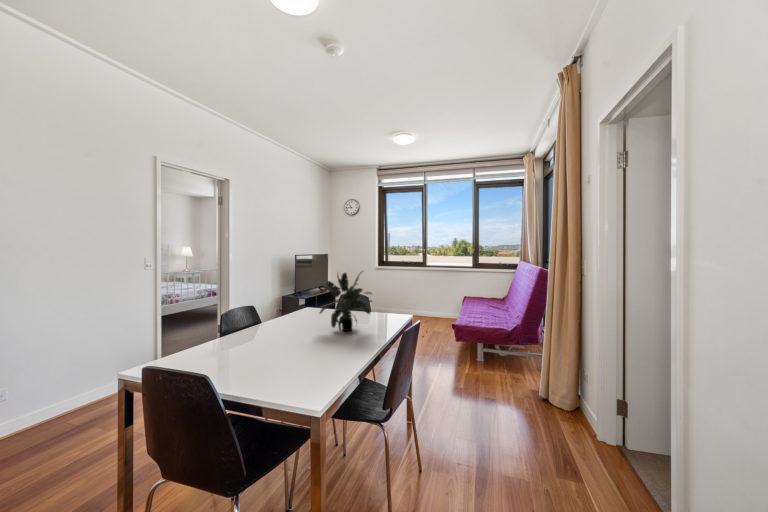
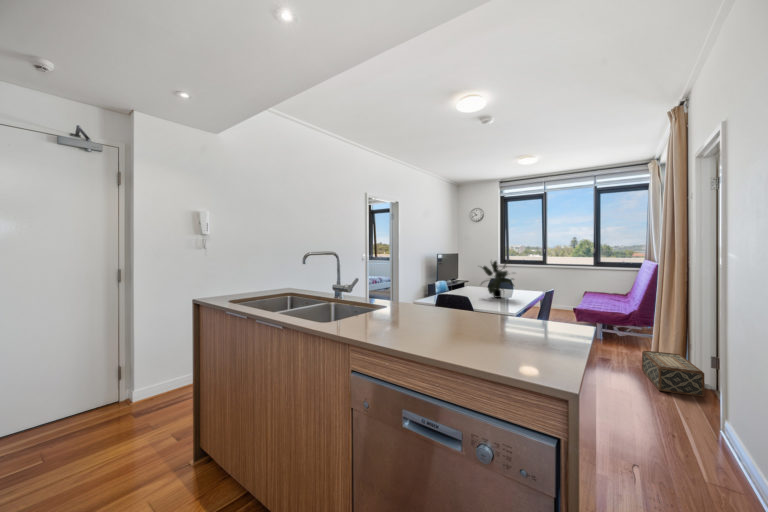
woven basket: none [533,390,613,464] -> present [642,351,705,397]

